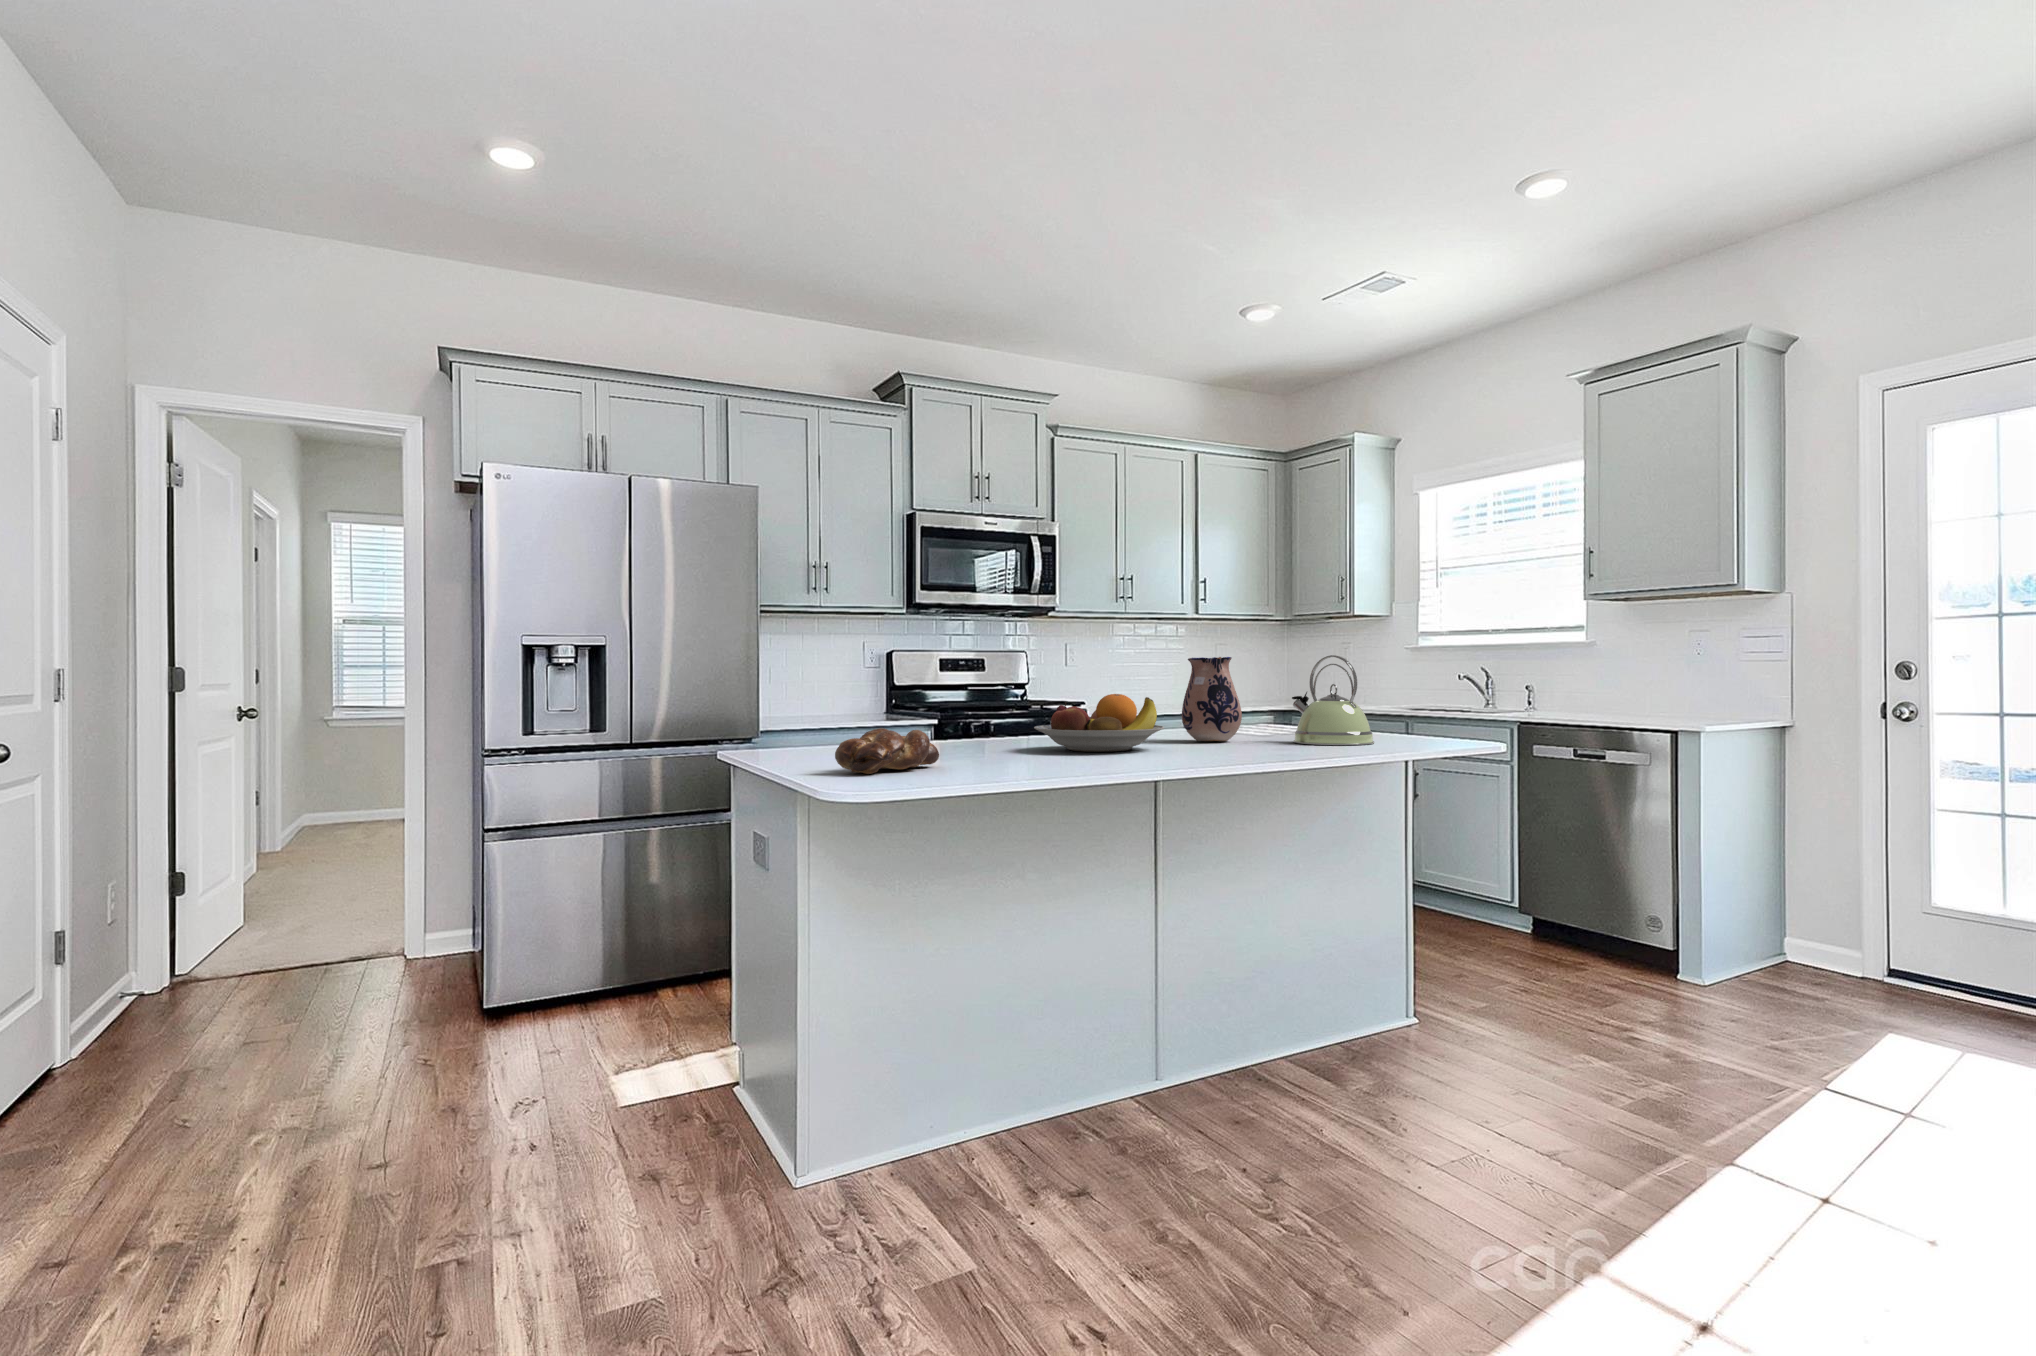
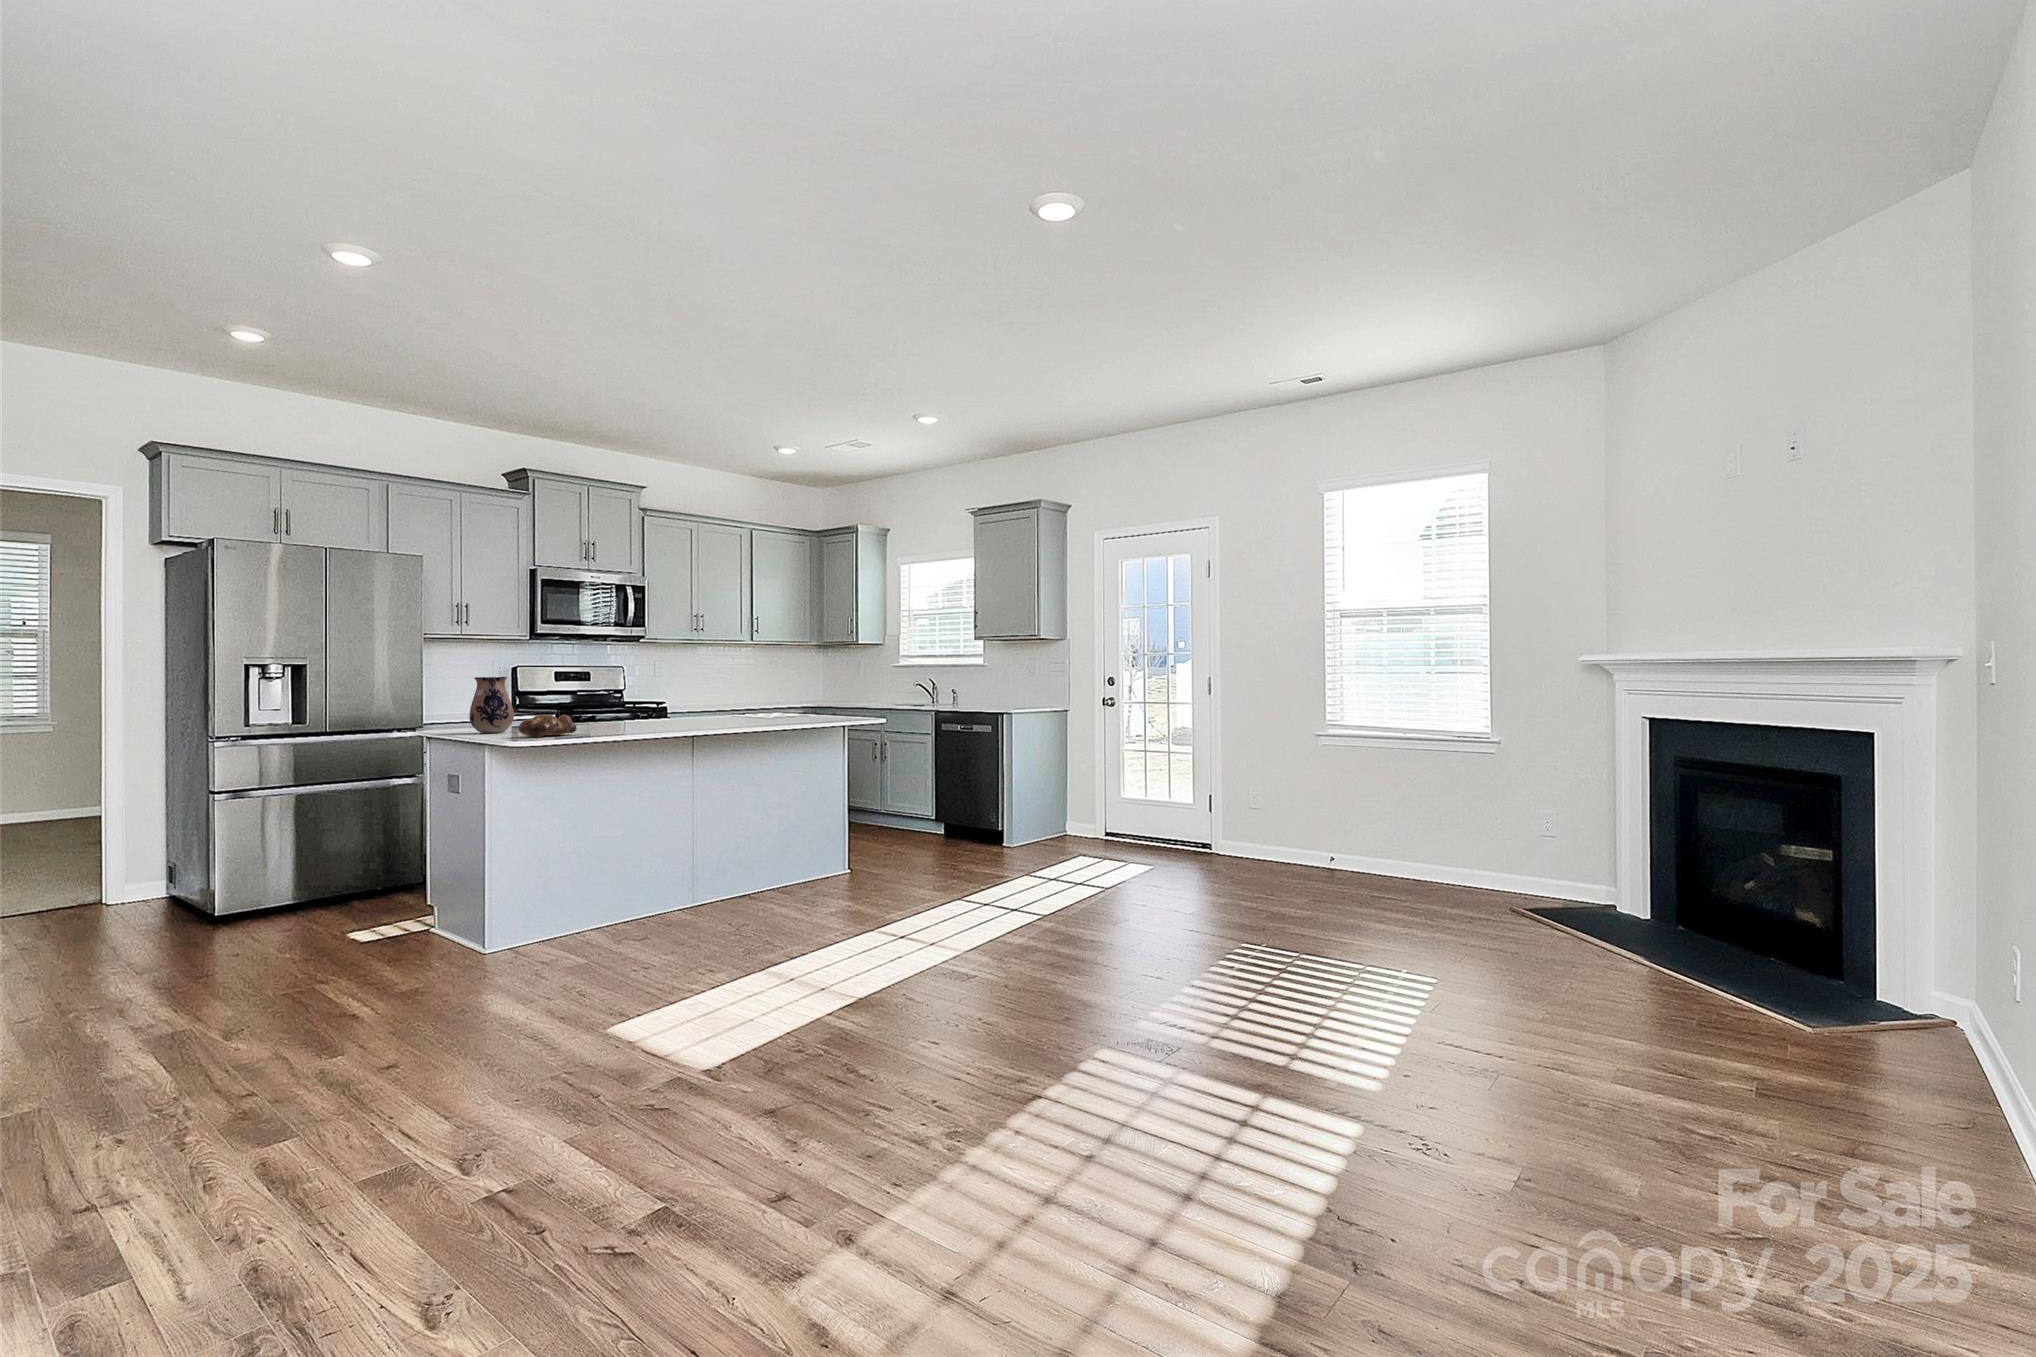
kettle: present [1292,655,1374,745] -> none [784,674,826,722]
ceramic pitcher: present [1182,657,1242,741] -> present [470,677,514,733]
fruit bowl: present [1034,694,1164,752] -> none [630,696,707,727]

